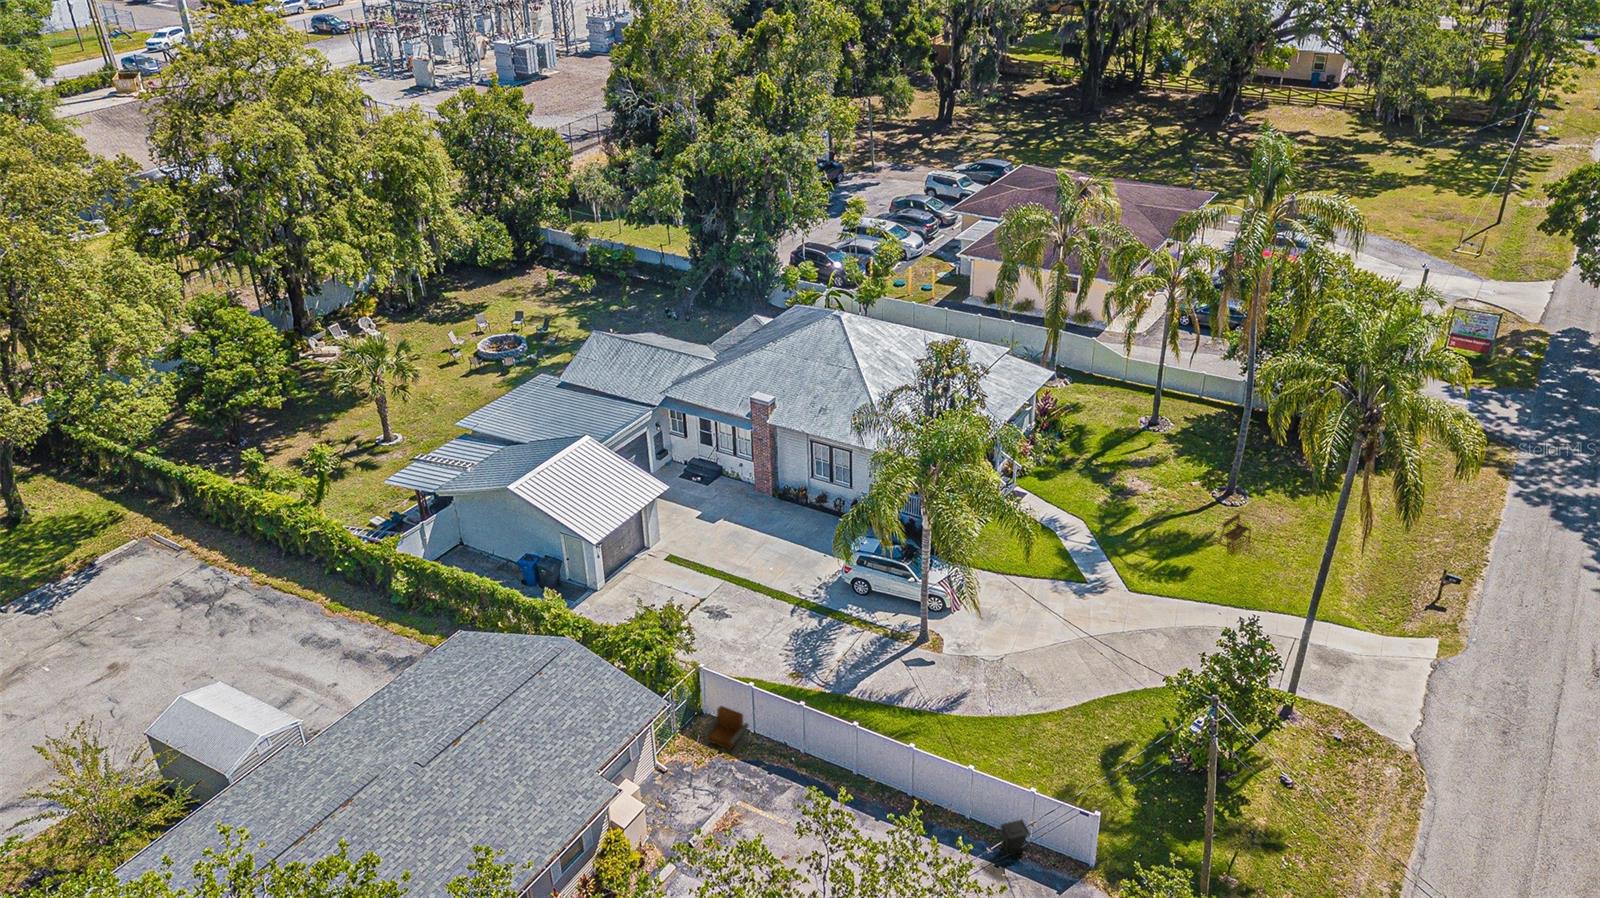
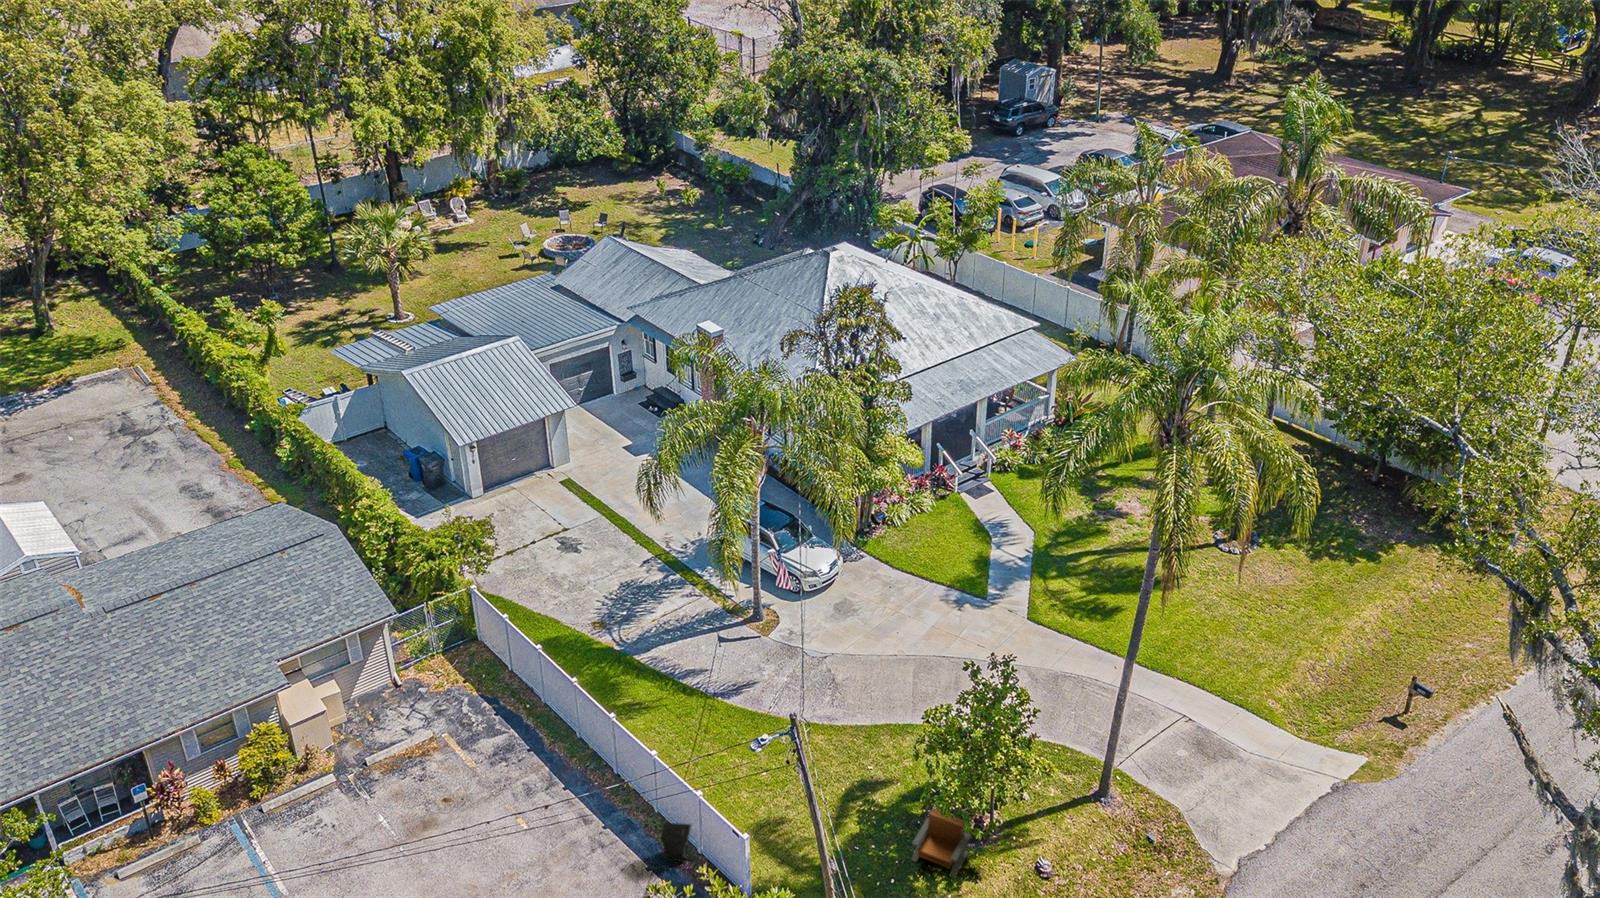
bench: present [1218,514,1251,553] -> none [1176,560,1223,608]
lounge chair: present [704,706,749,756] -> present [911,809,971,878]

